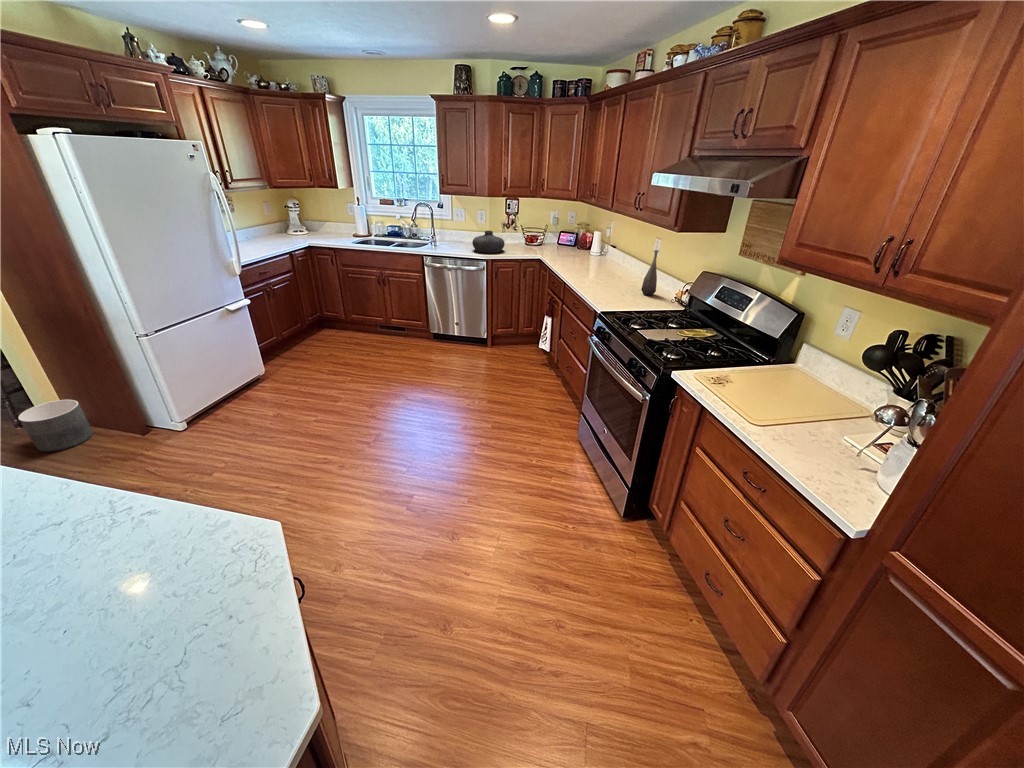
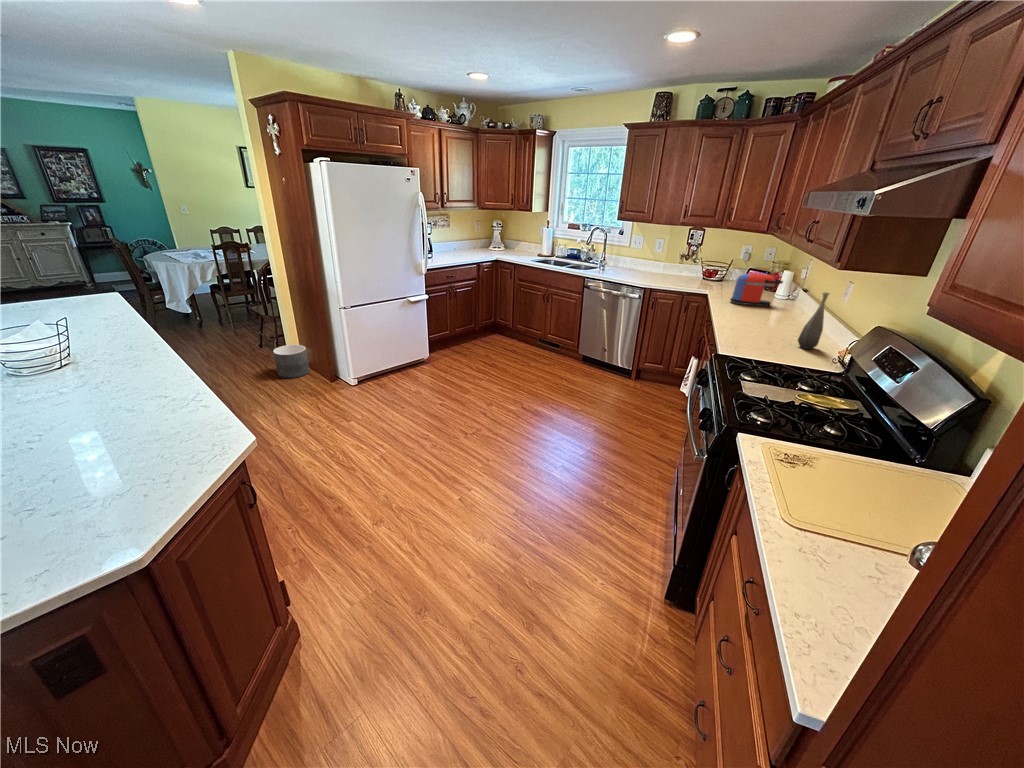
vase: present [472,230,505,253] -> none [635,258,671,282]
coffee maker: none [566,238,602,265] -> present [730,273,783,306]

